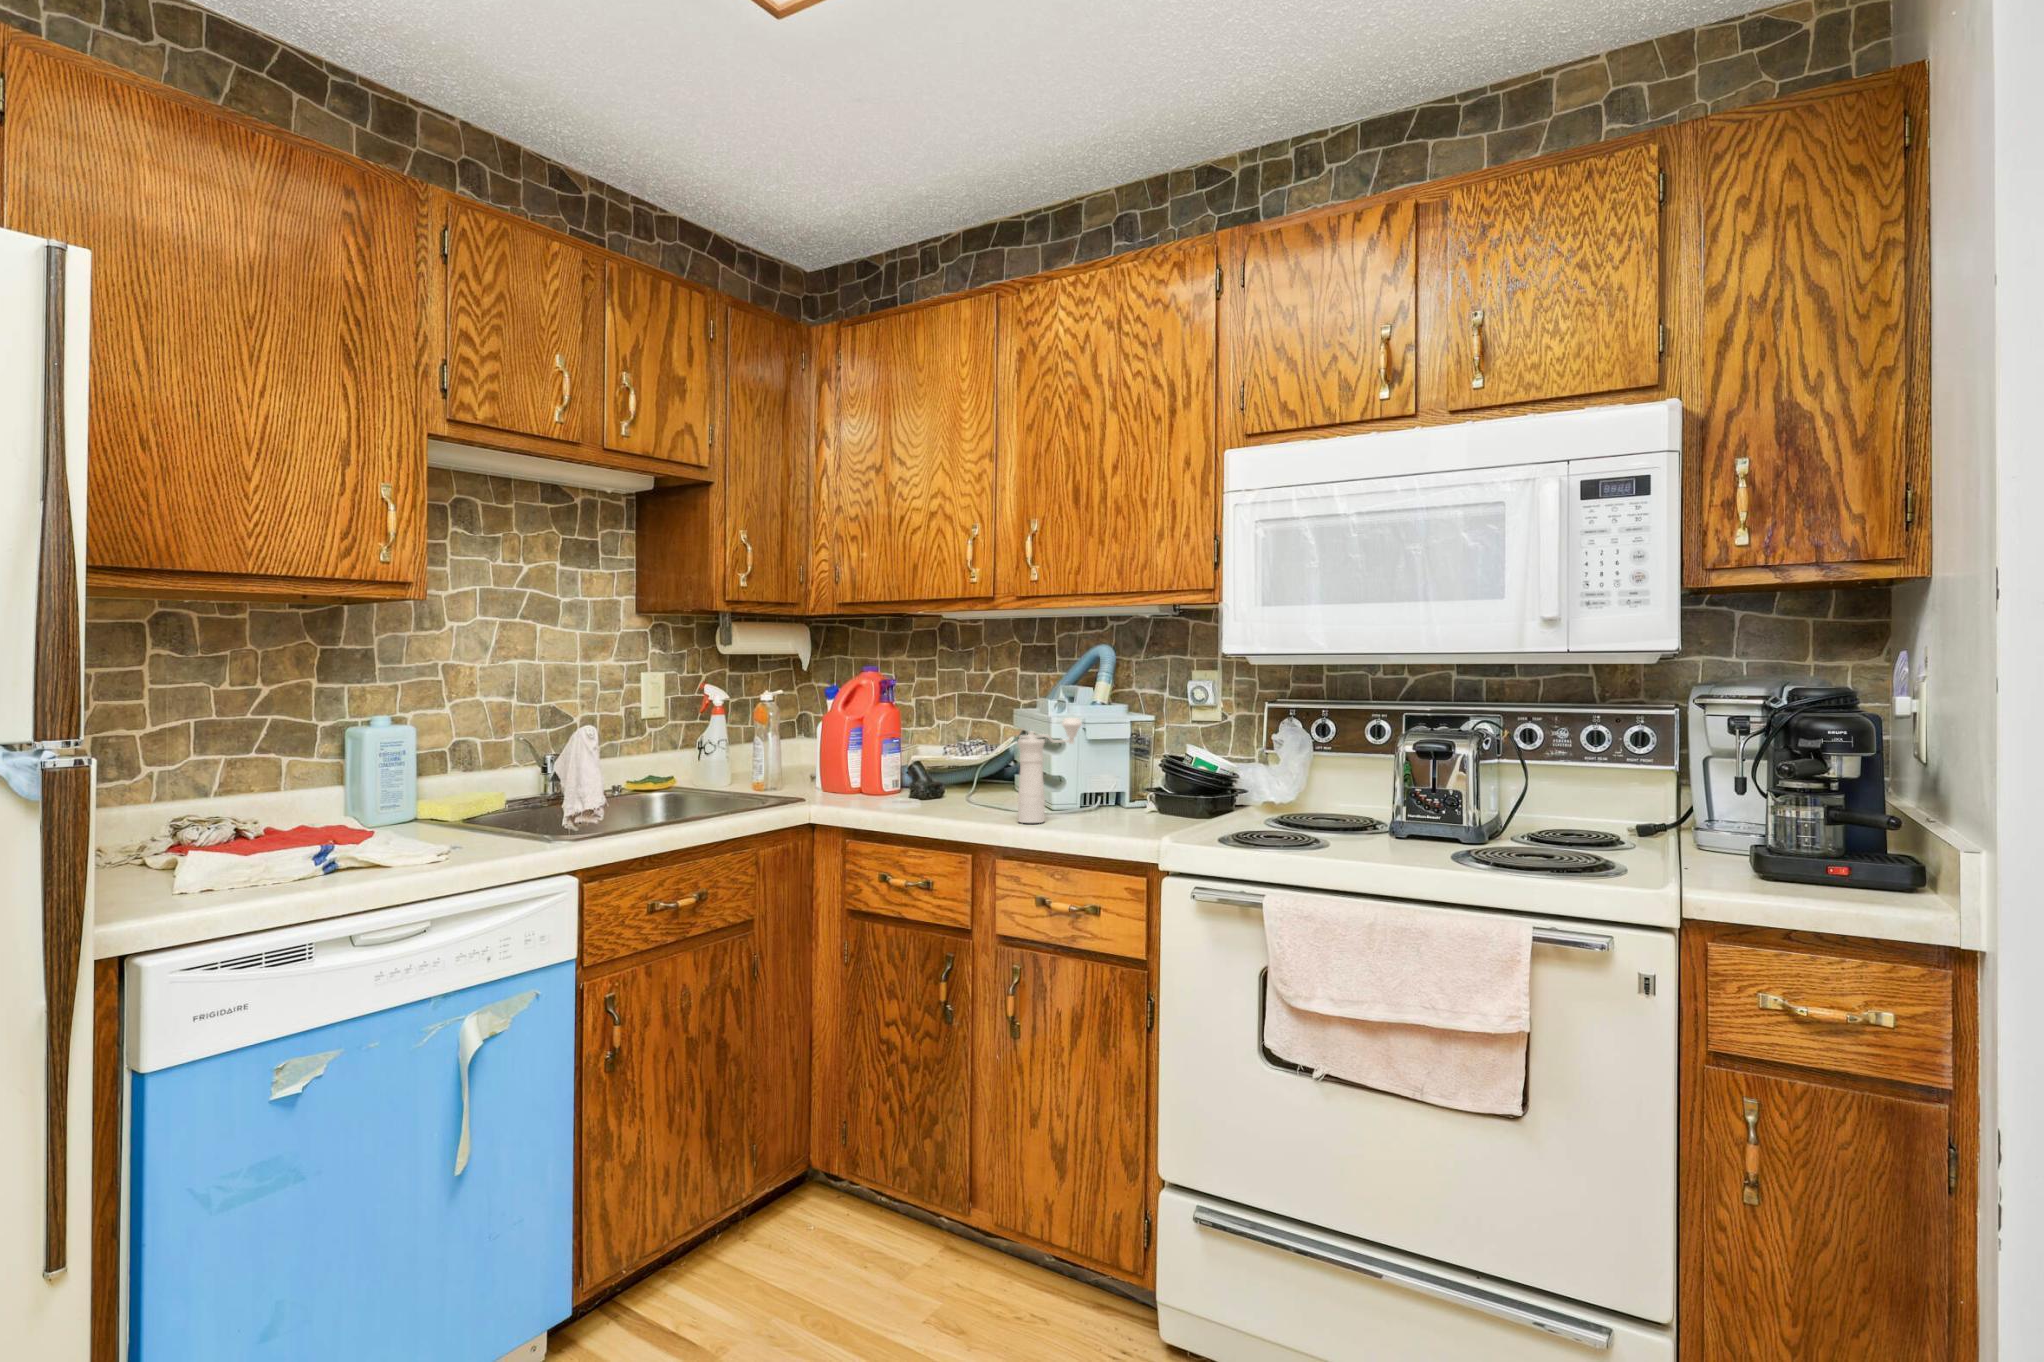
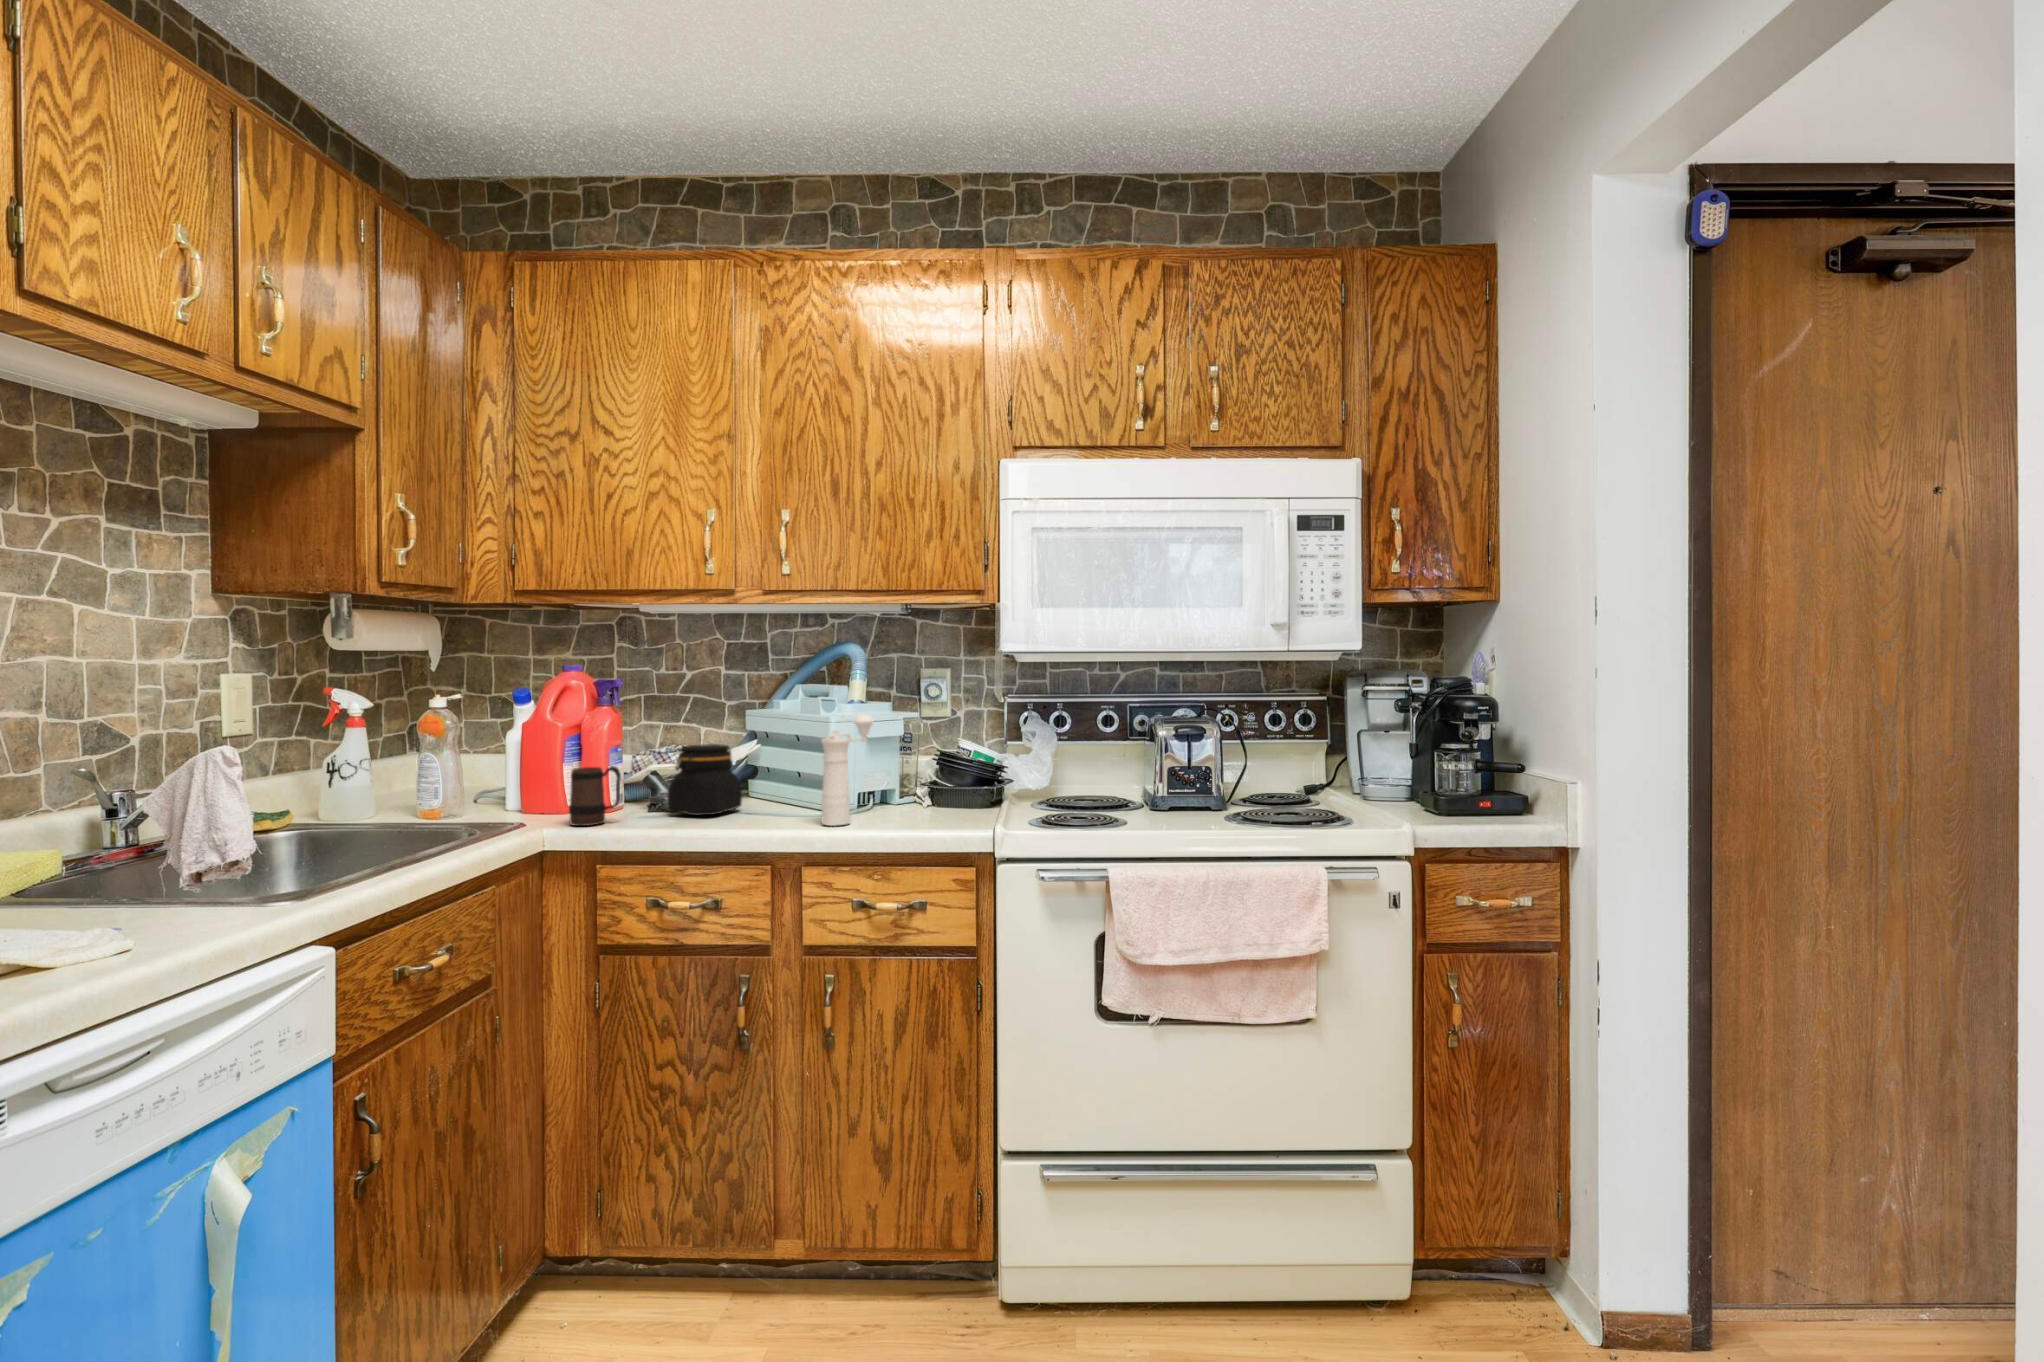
jar: none [919,741,982,805] -> present [668,744,742,815]
mug: none [837,756,876,806] -> present [569,766,621,826]

